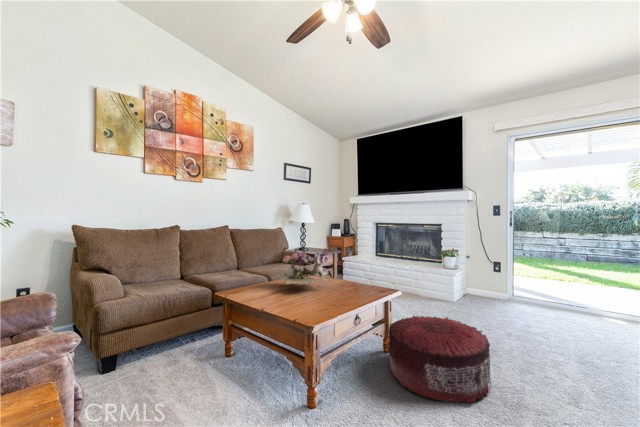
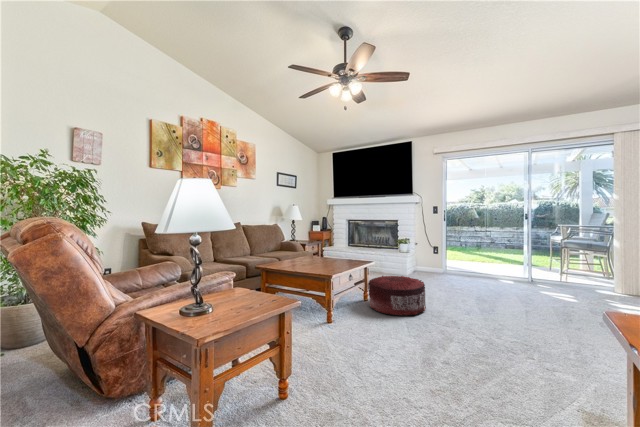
flower arrangement: present [278,248,328,286] -> none [294,235,328,262]

